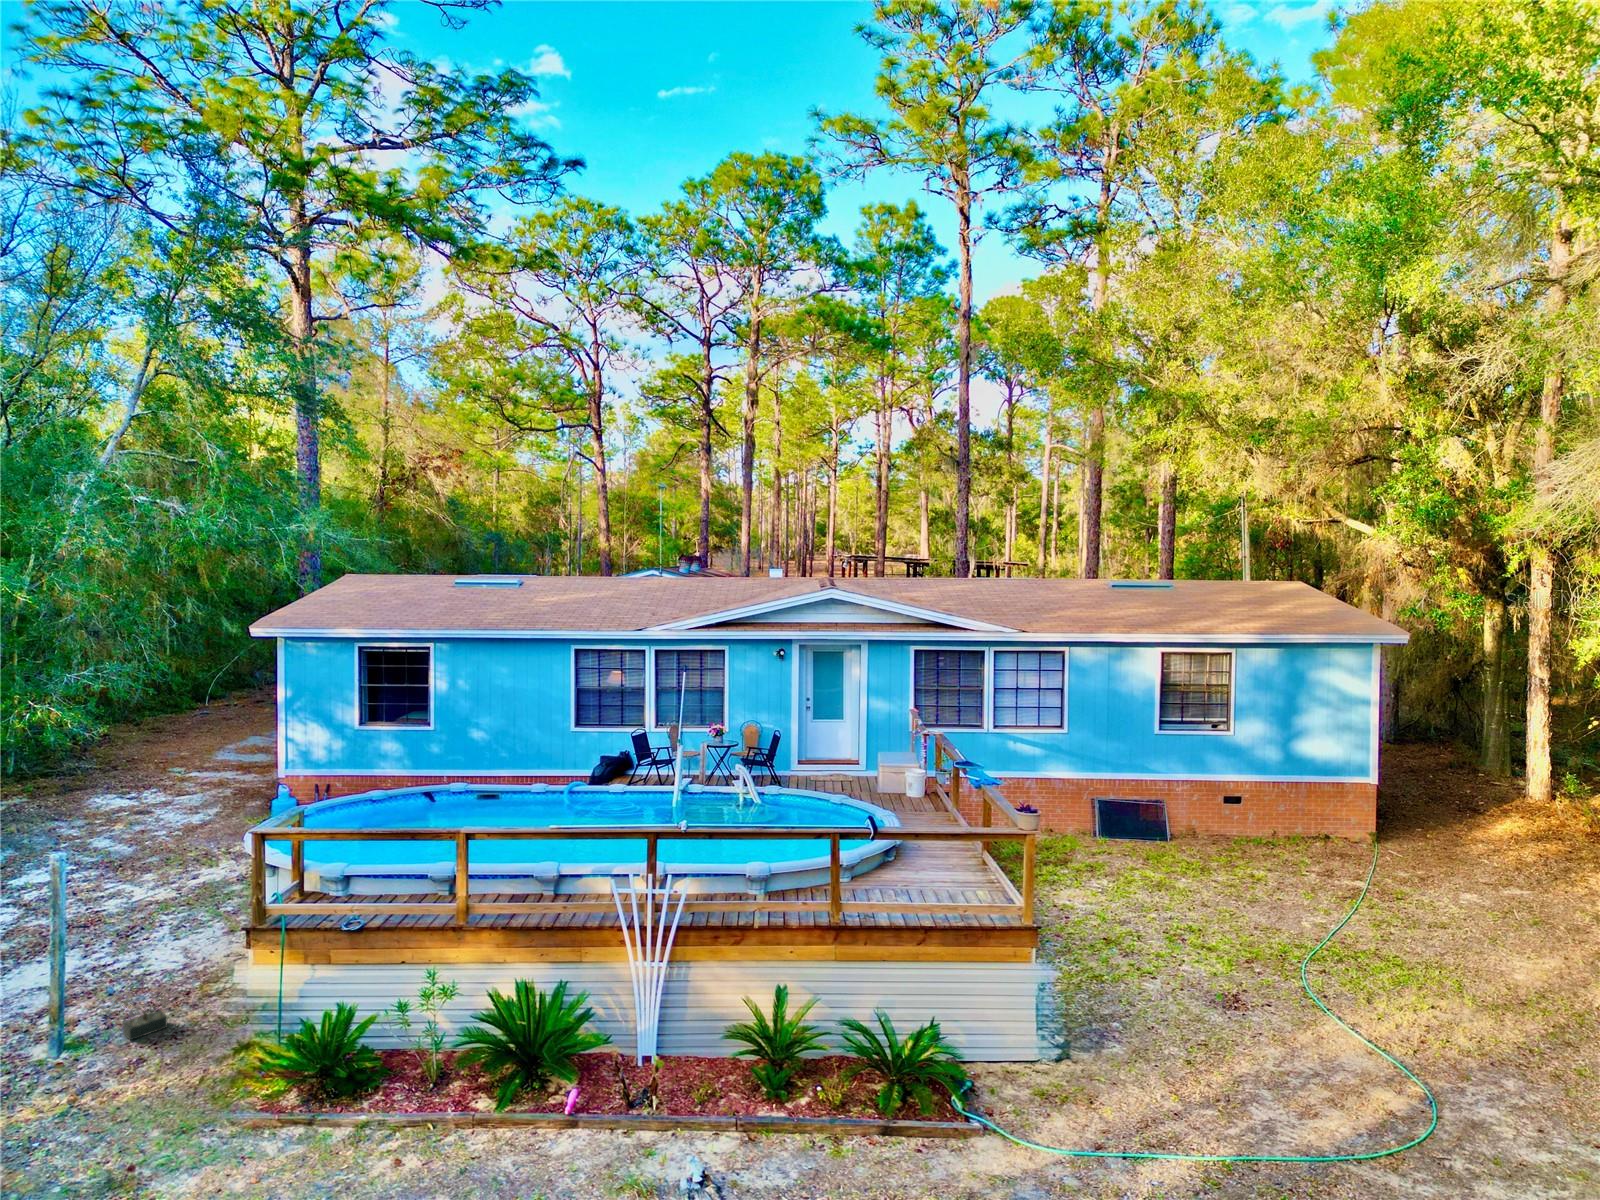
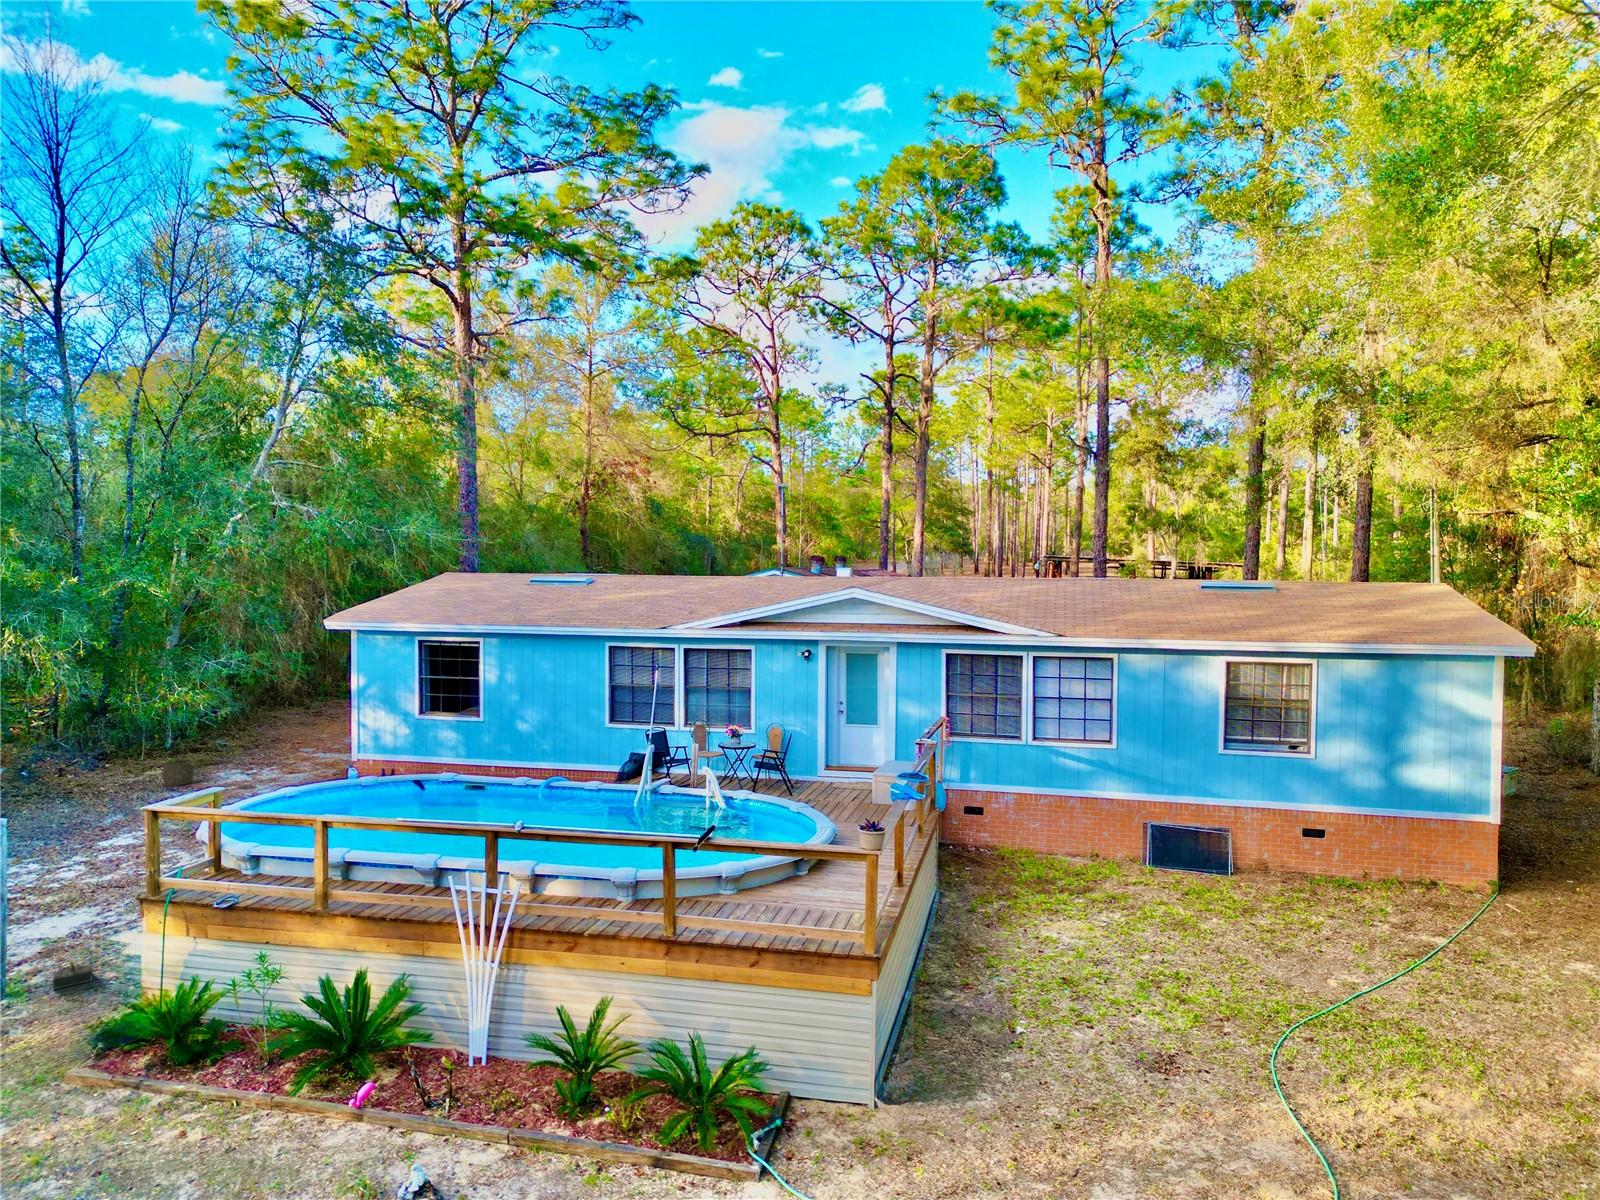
woven basket: none [29,790,69,821] -> present [162,760,194,786]

